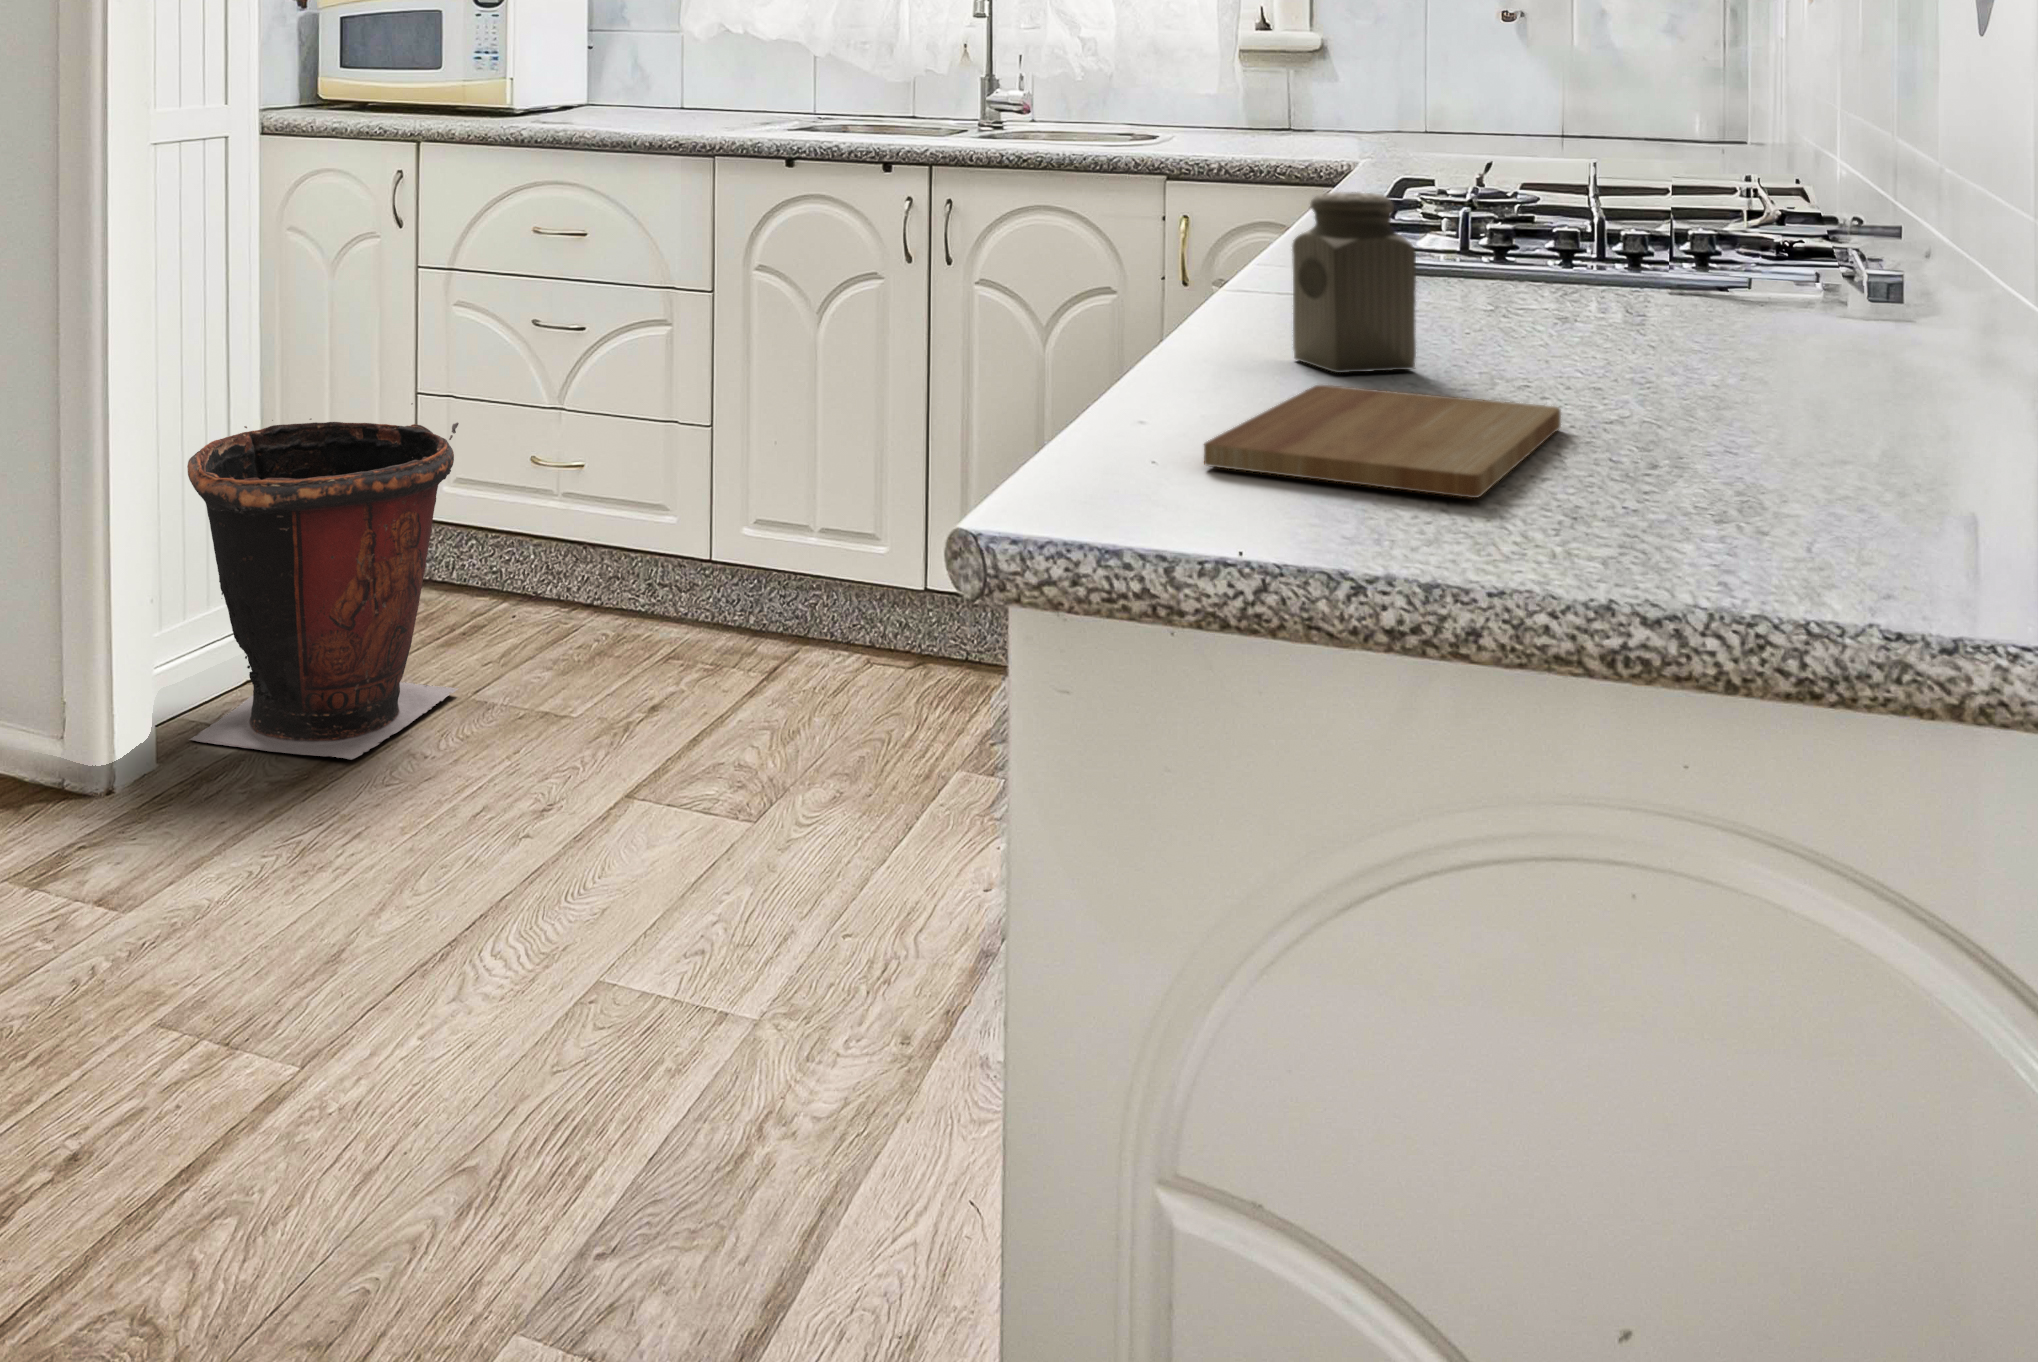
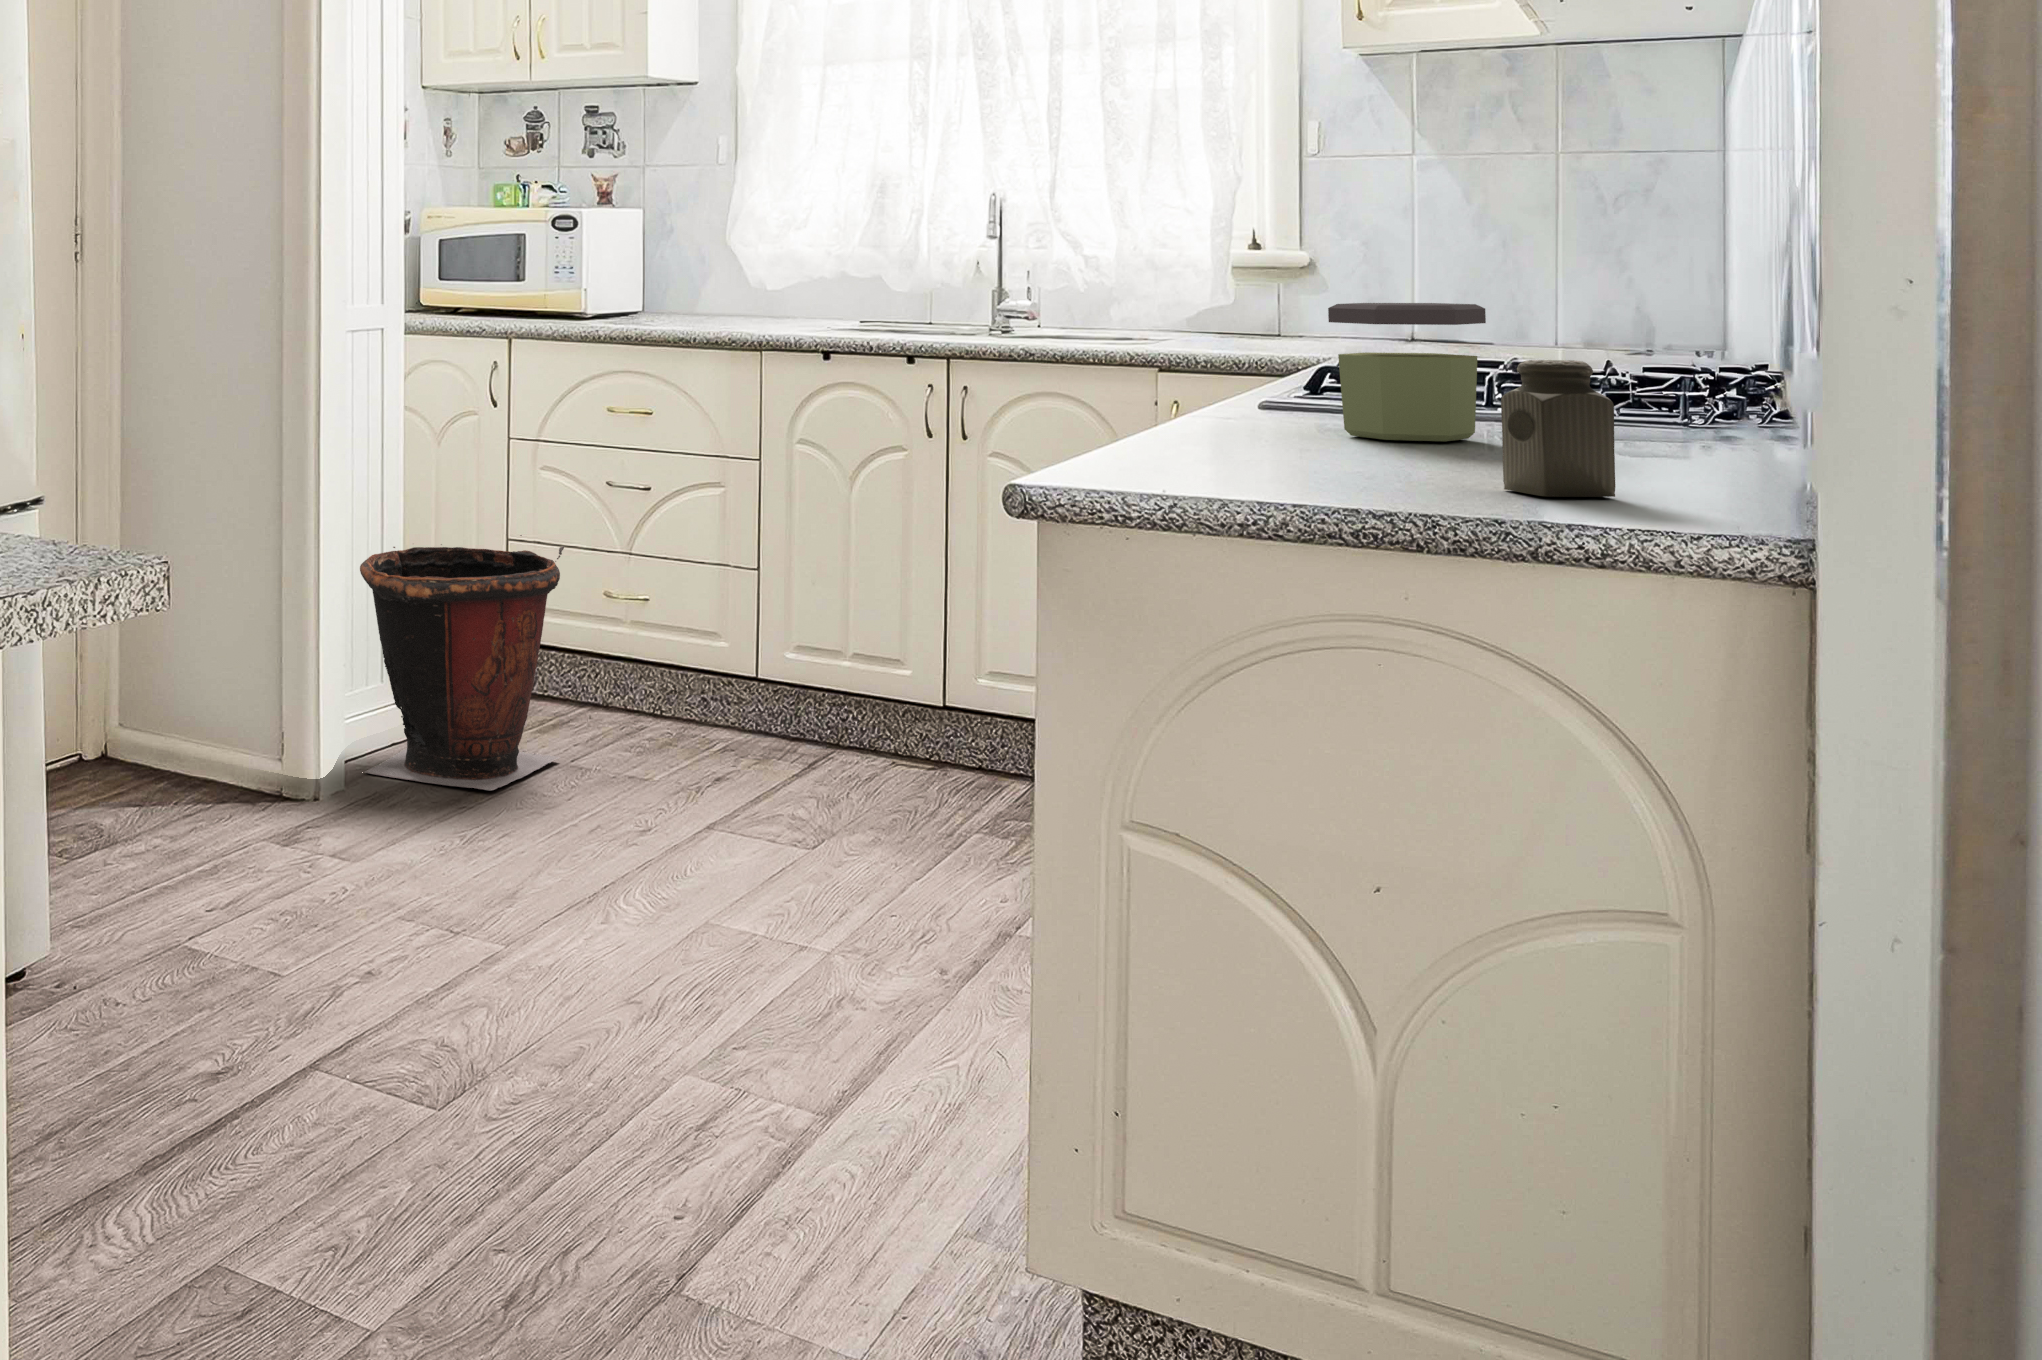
jar: none [1445,135,1659,352] -> present [1328,303,1486,441]
salt shaker: present [1292,192,1416,373] -> present [1501,360,1615,497]
cutting board: present [1204,385,1561,498] -> none [1138,444,1378,481]

